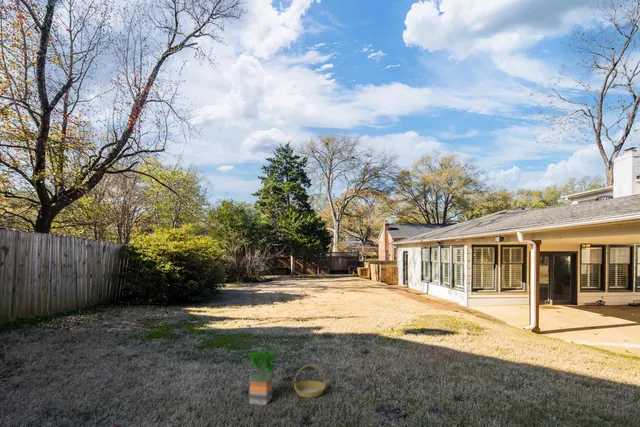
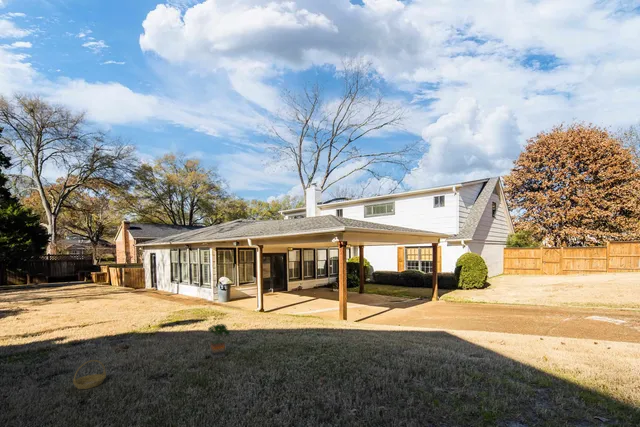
potted tree: present [249,350,278,405] -> present [208,324,229,359]

